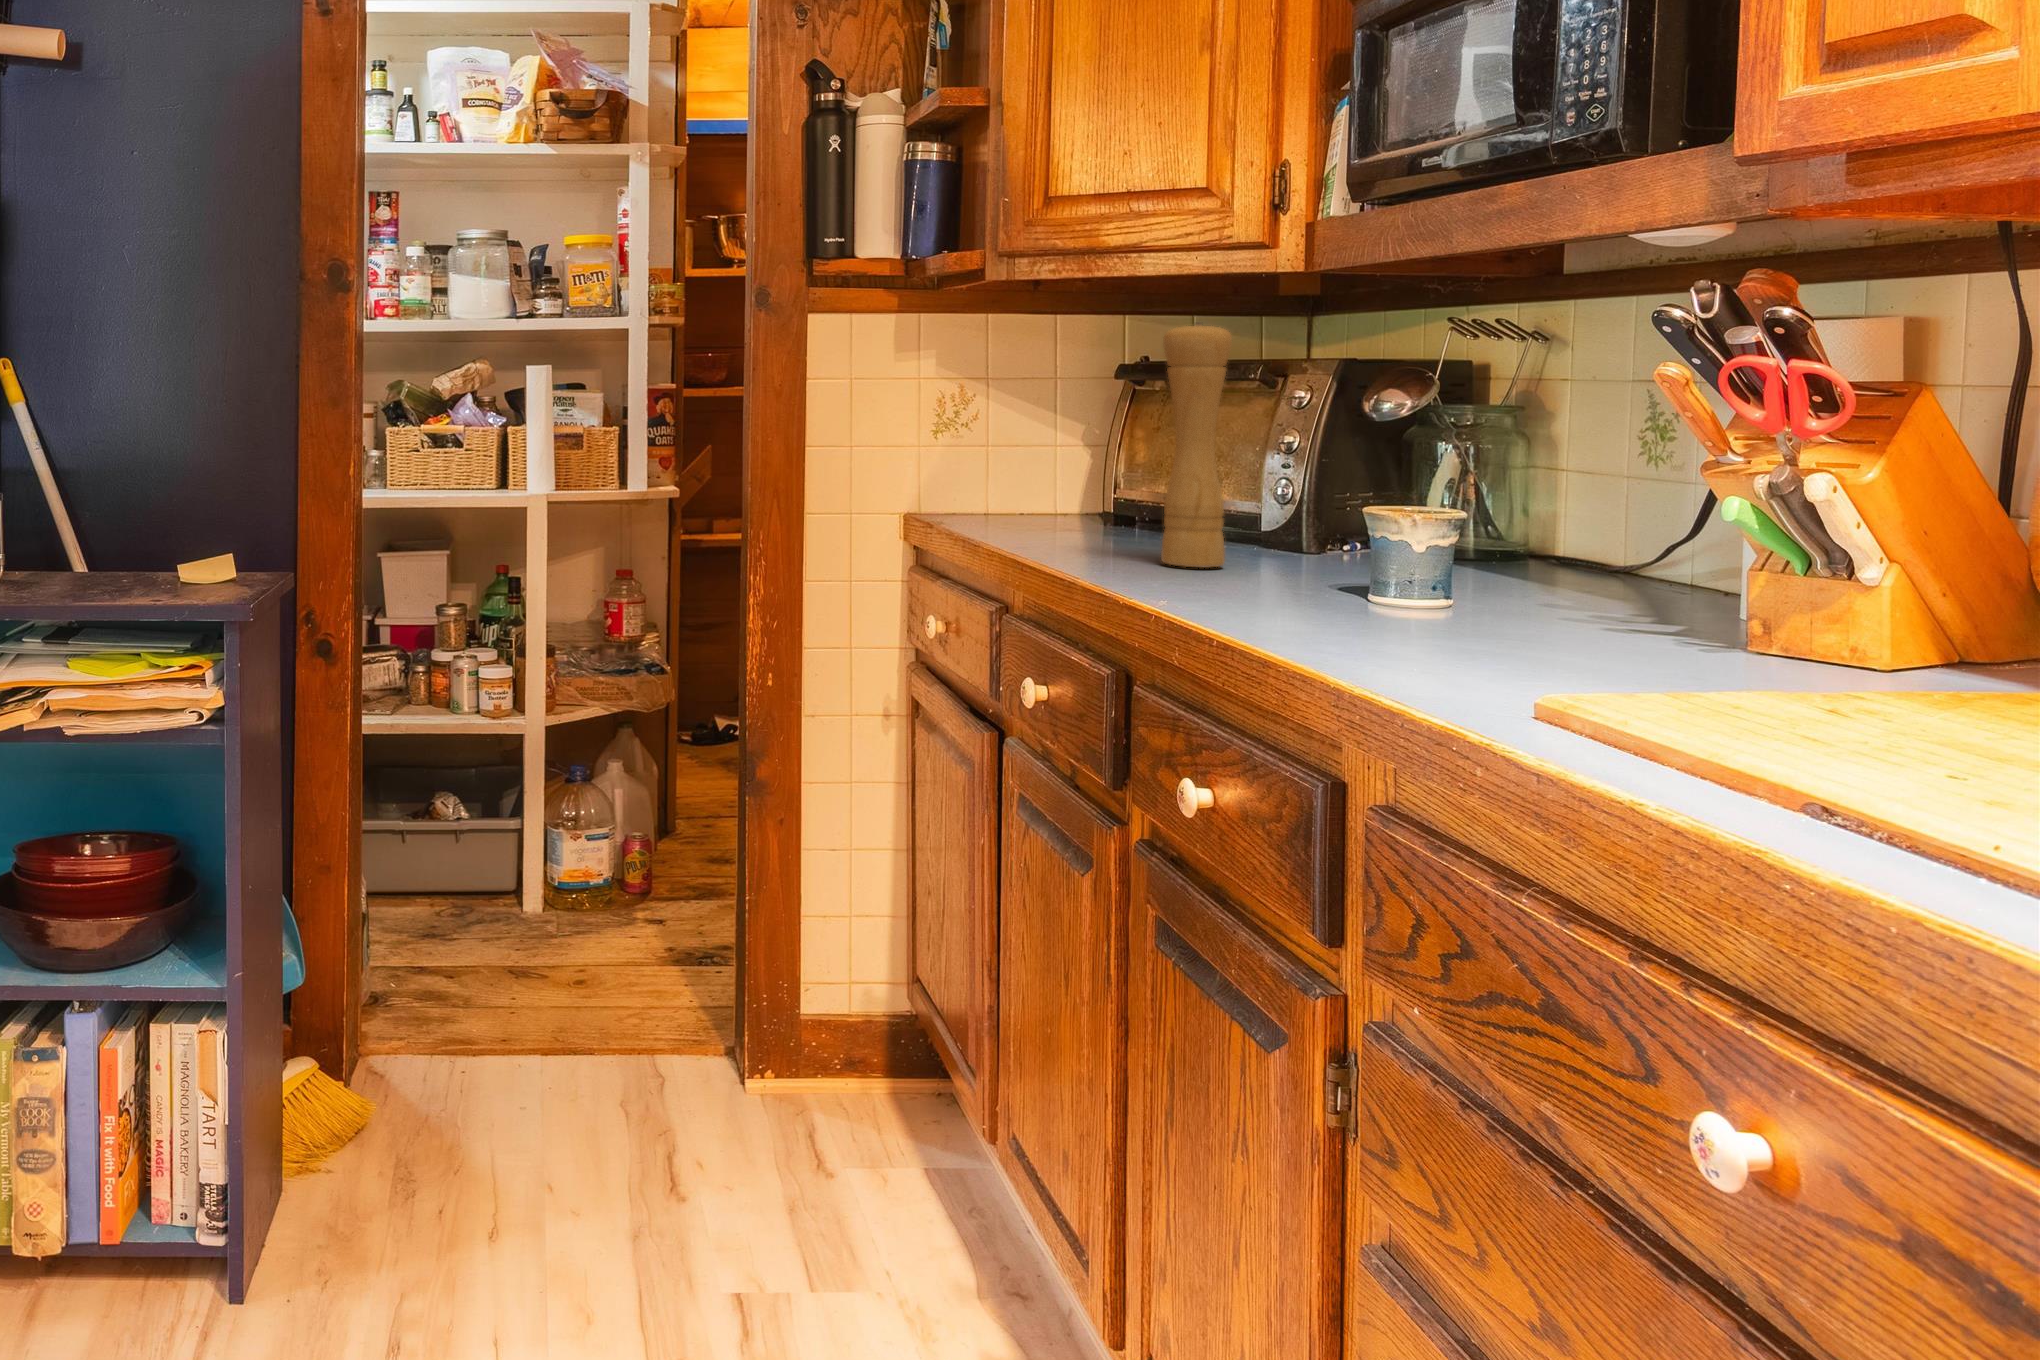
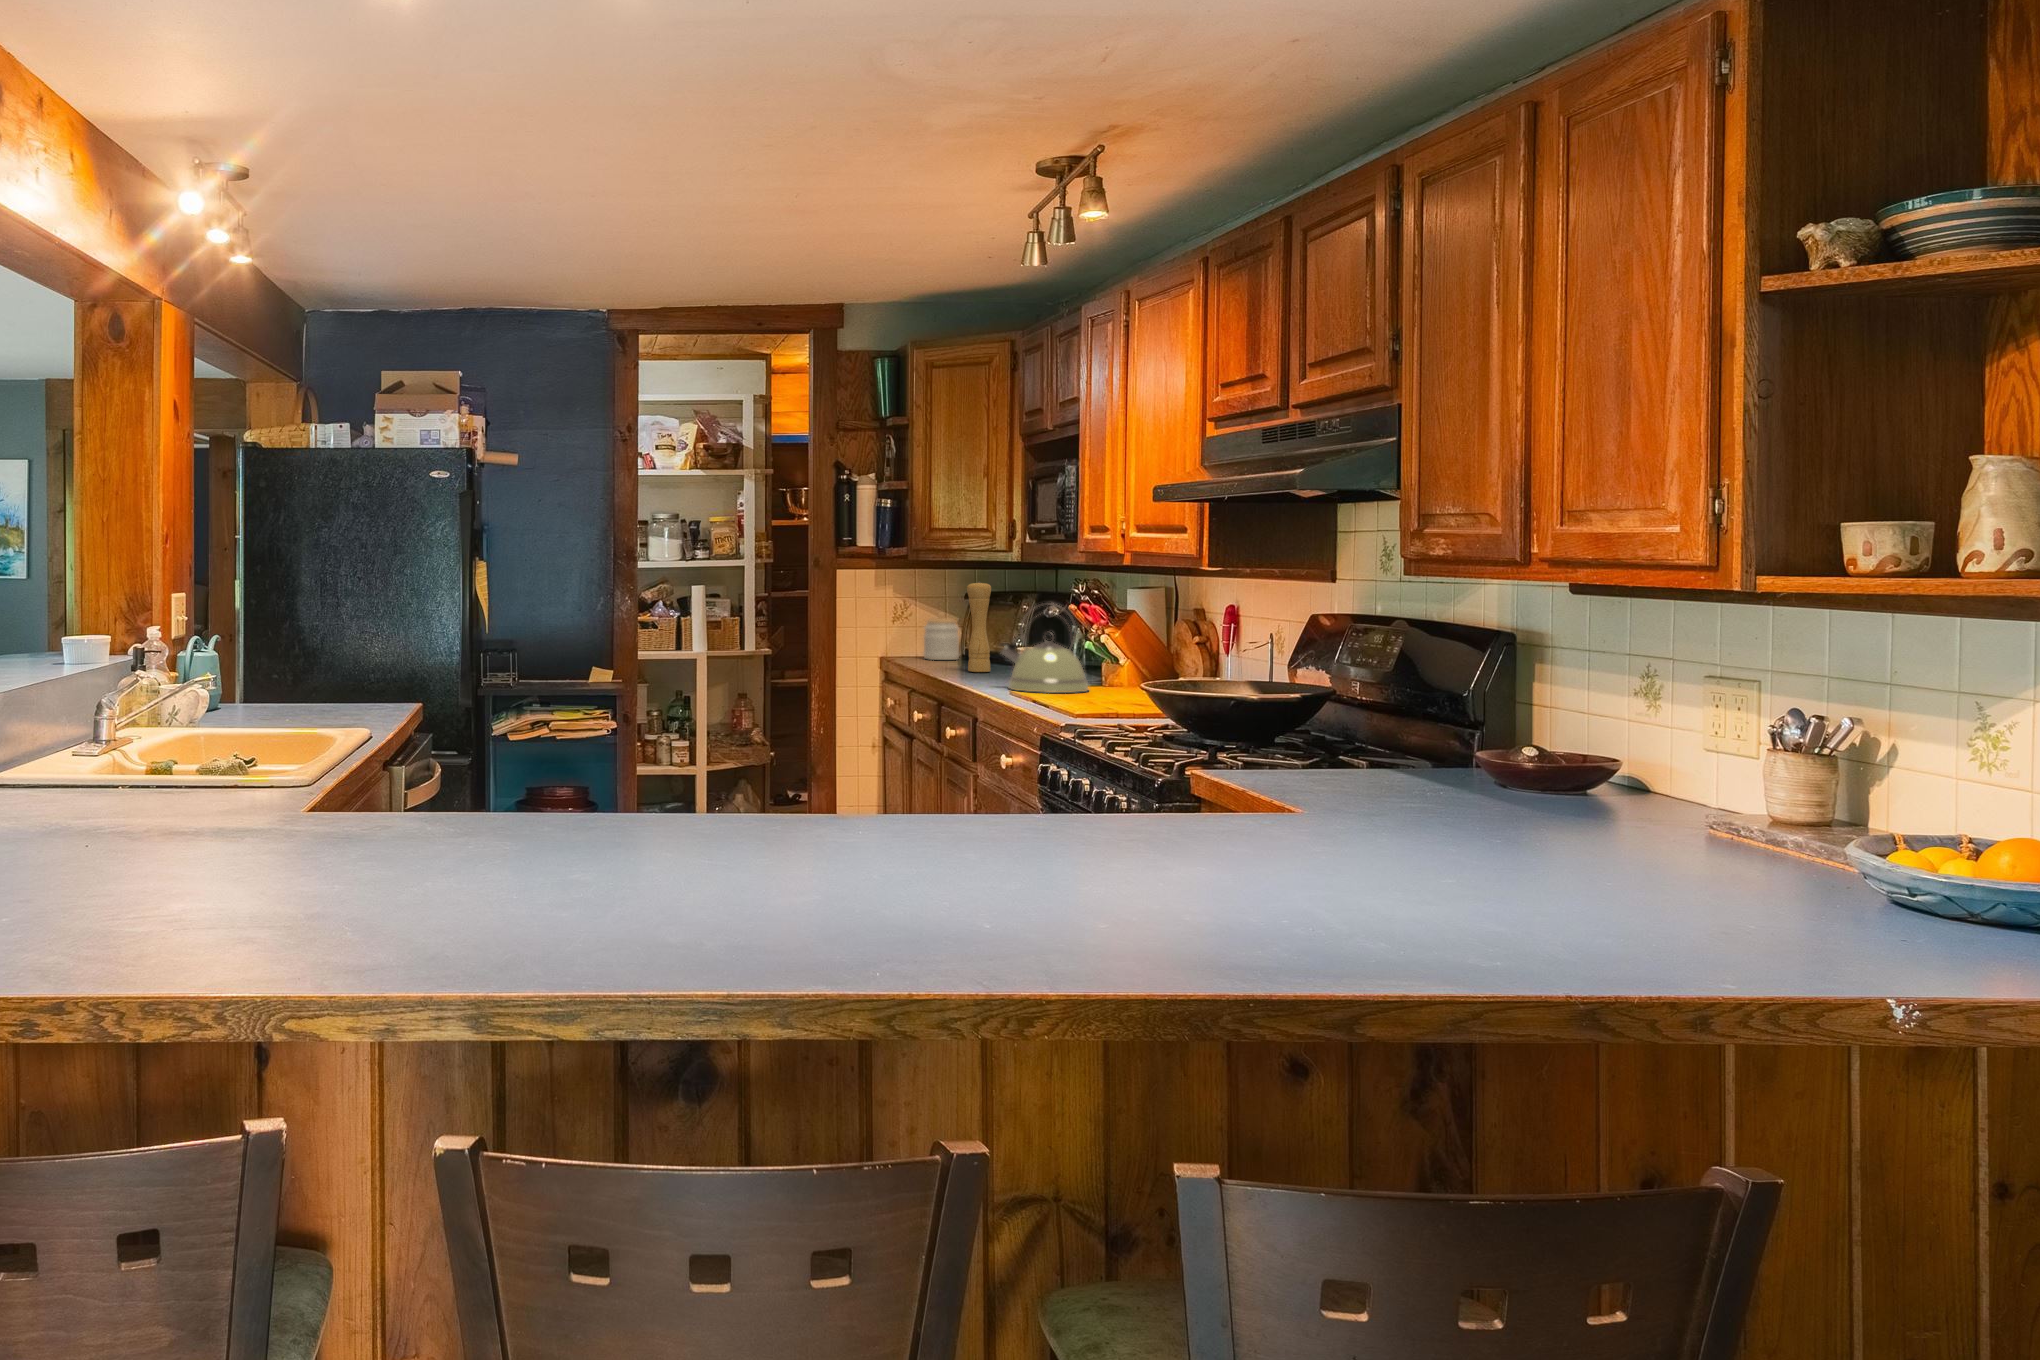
kettle: none [1376,353,1757,694] -> present [1000,604,1088,693]
jar: none [1004,413,1089,523] -> present [924,612,959,660]

